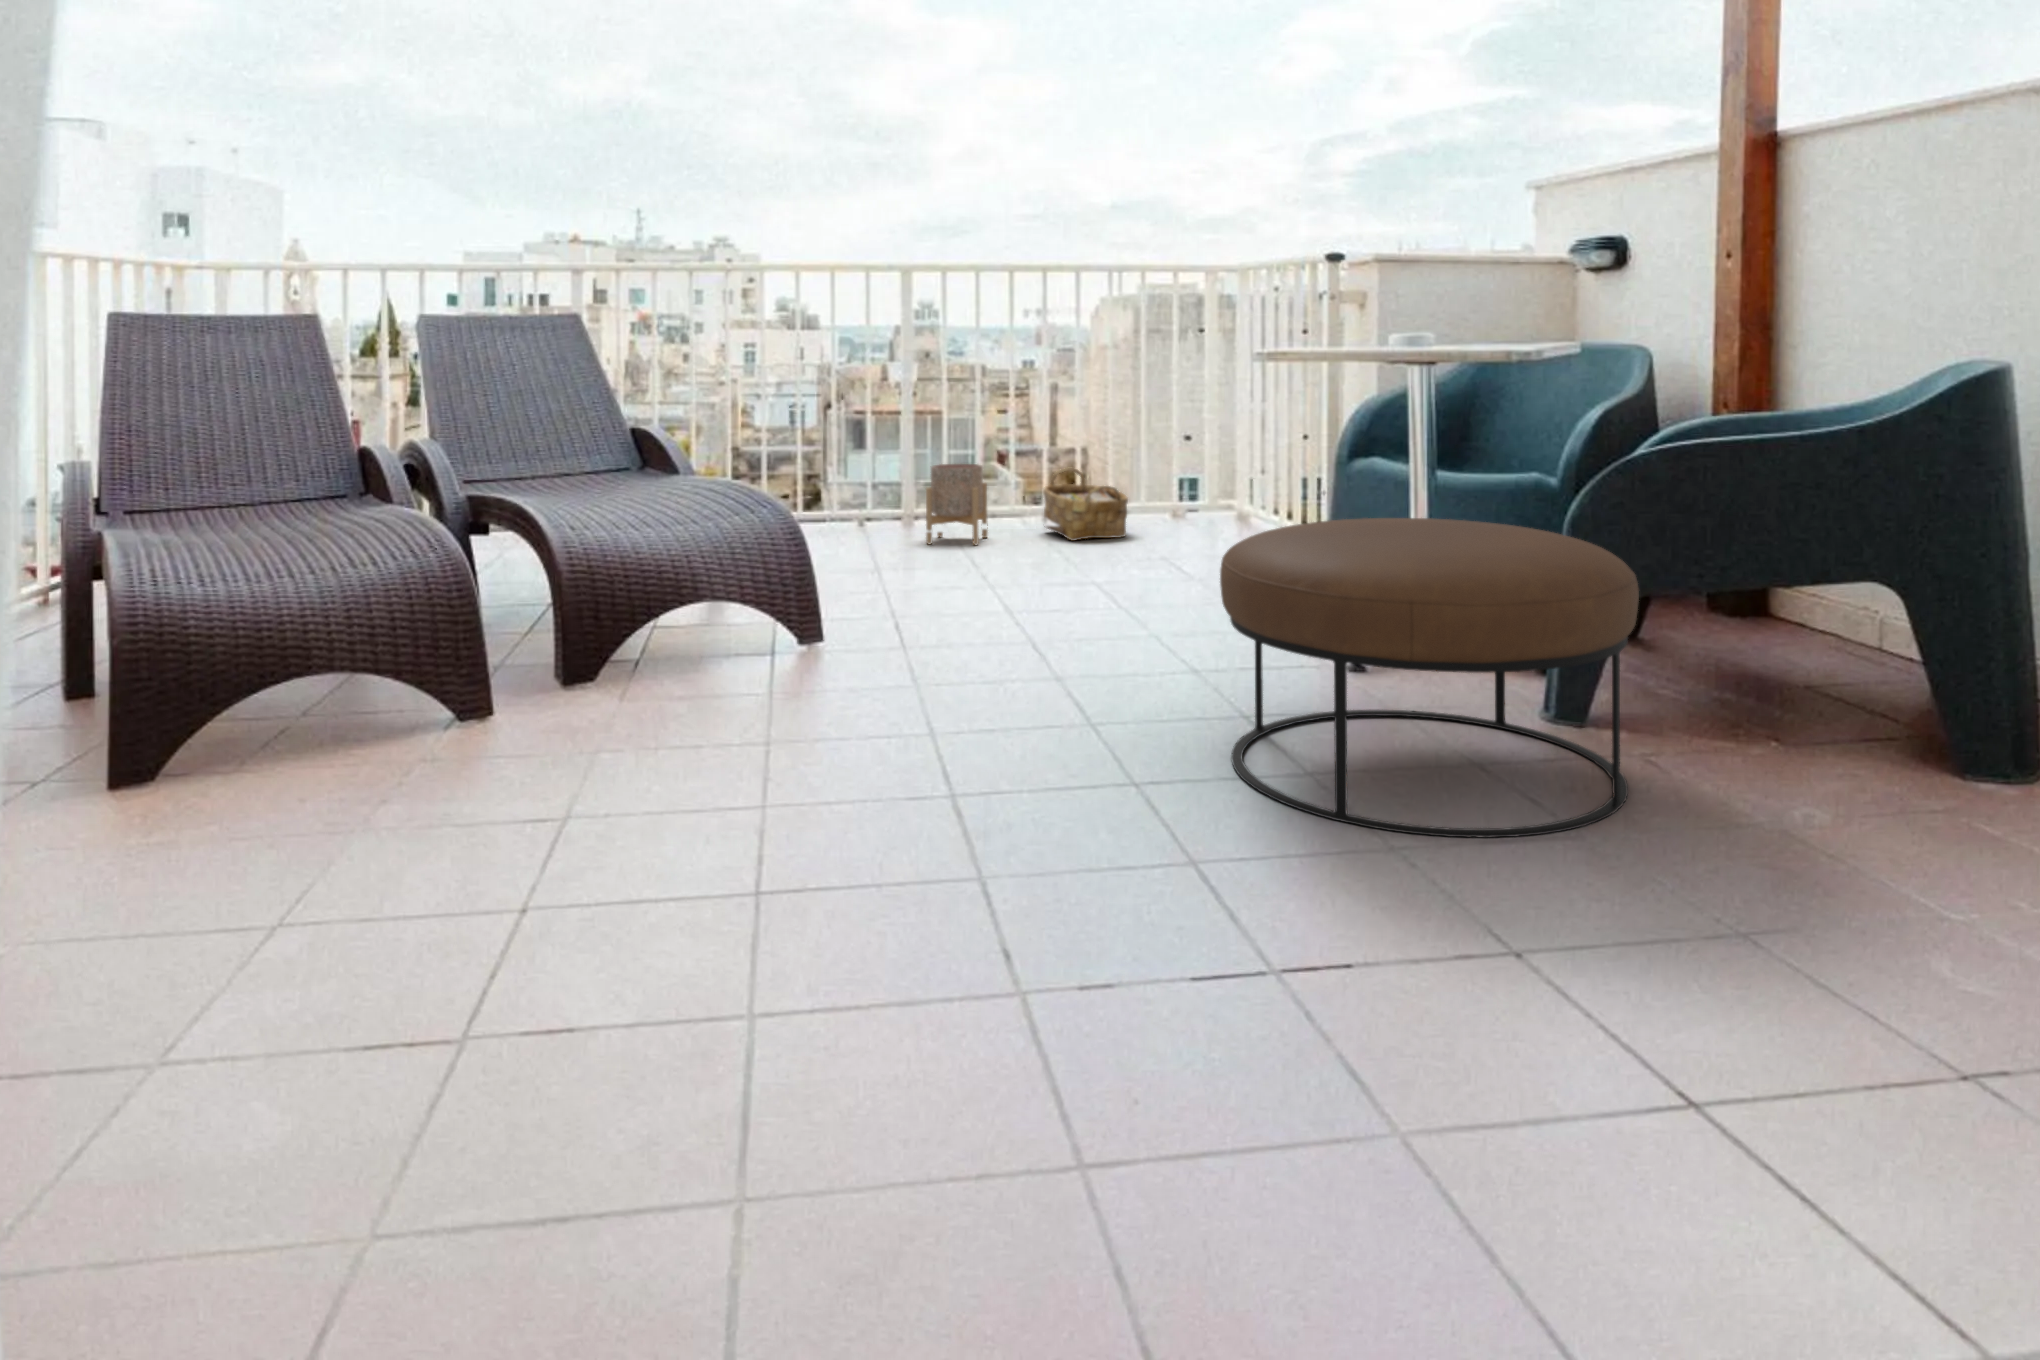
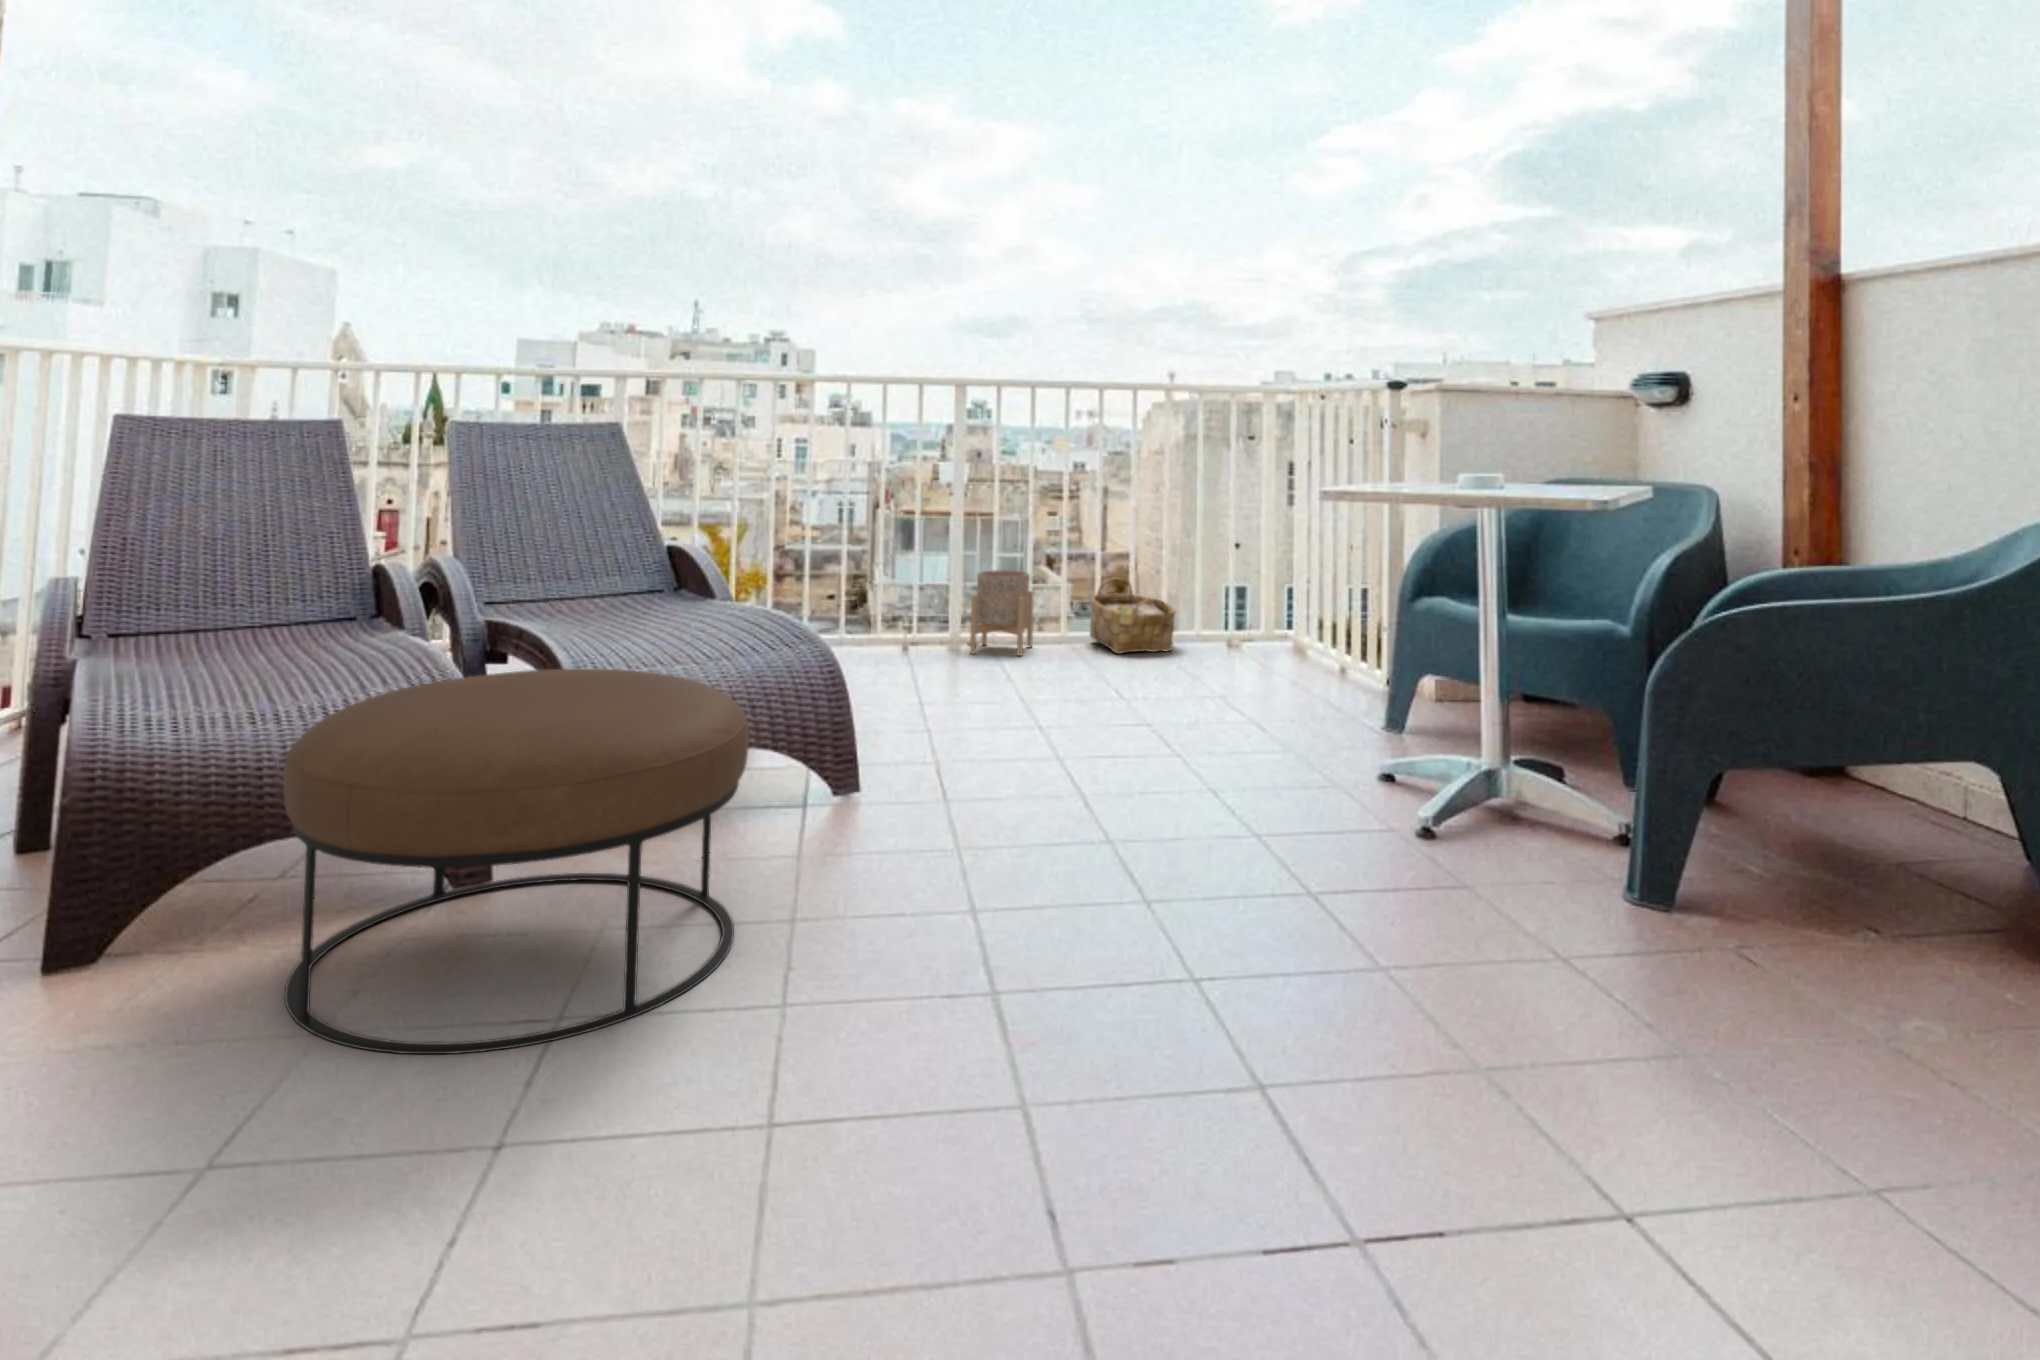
ottoman: present [1220,518,1639,838] -> present [283,669,749,1054]

